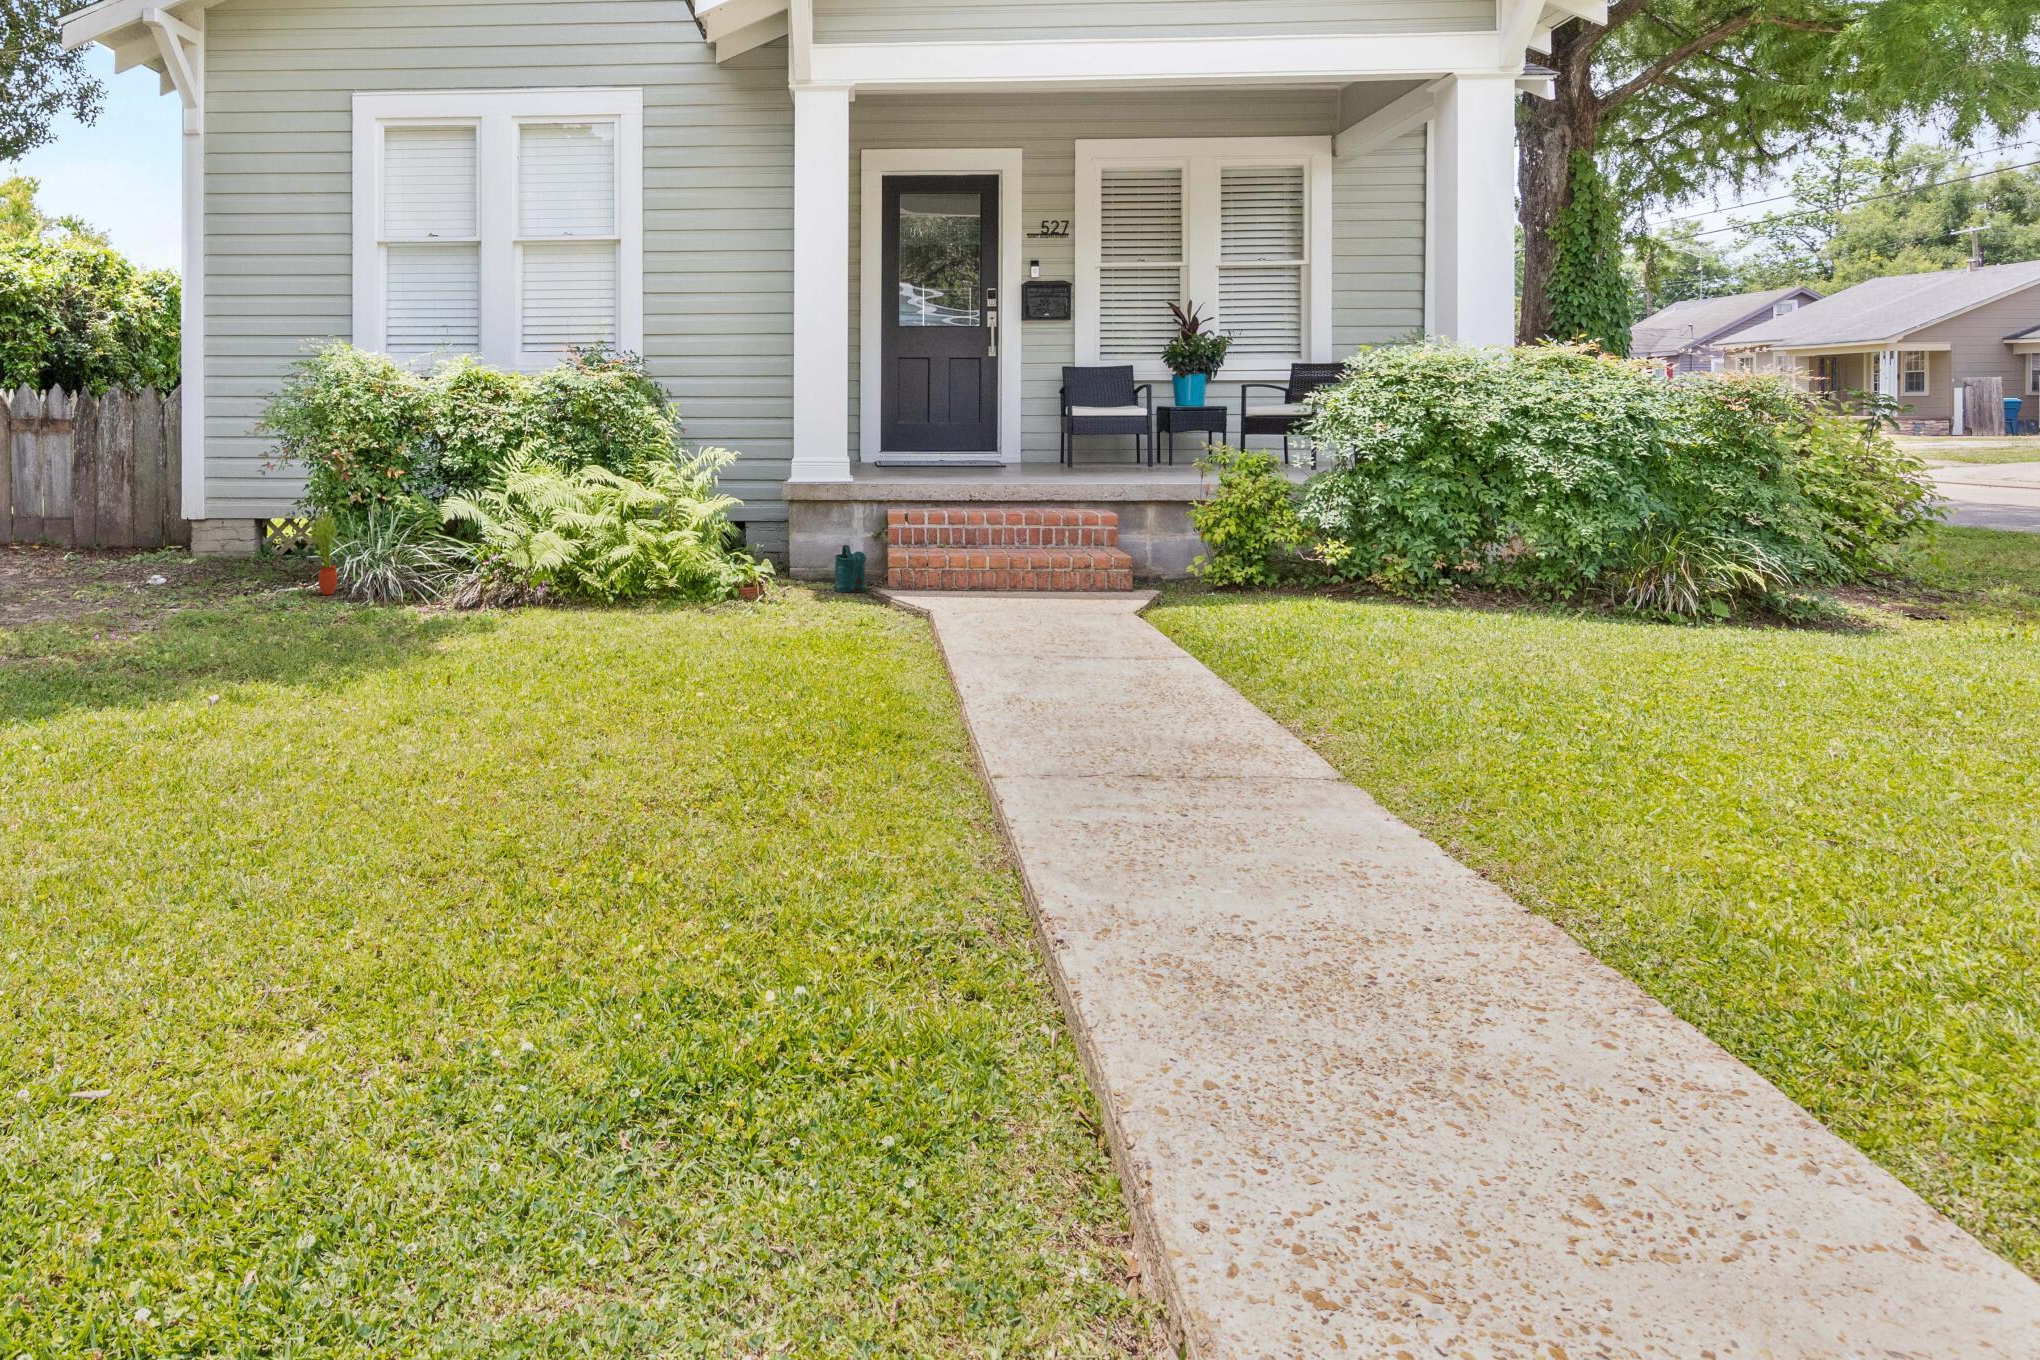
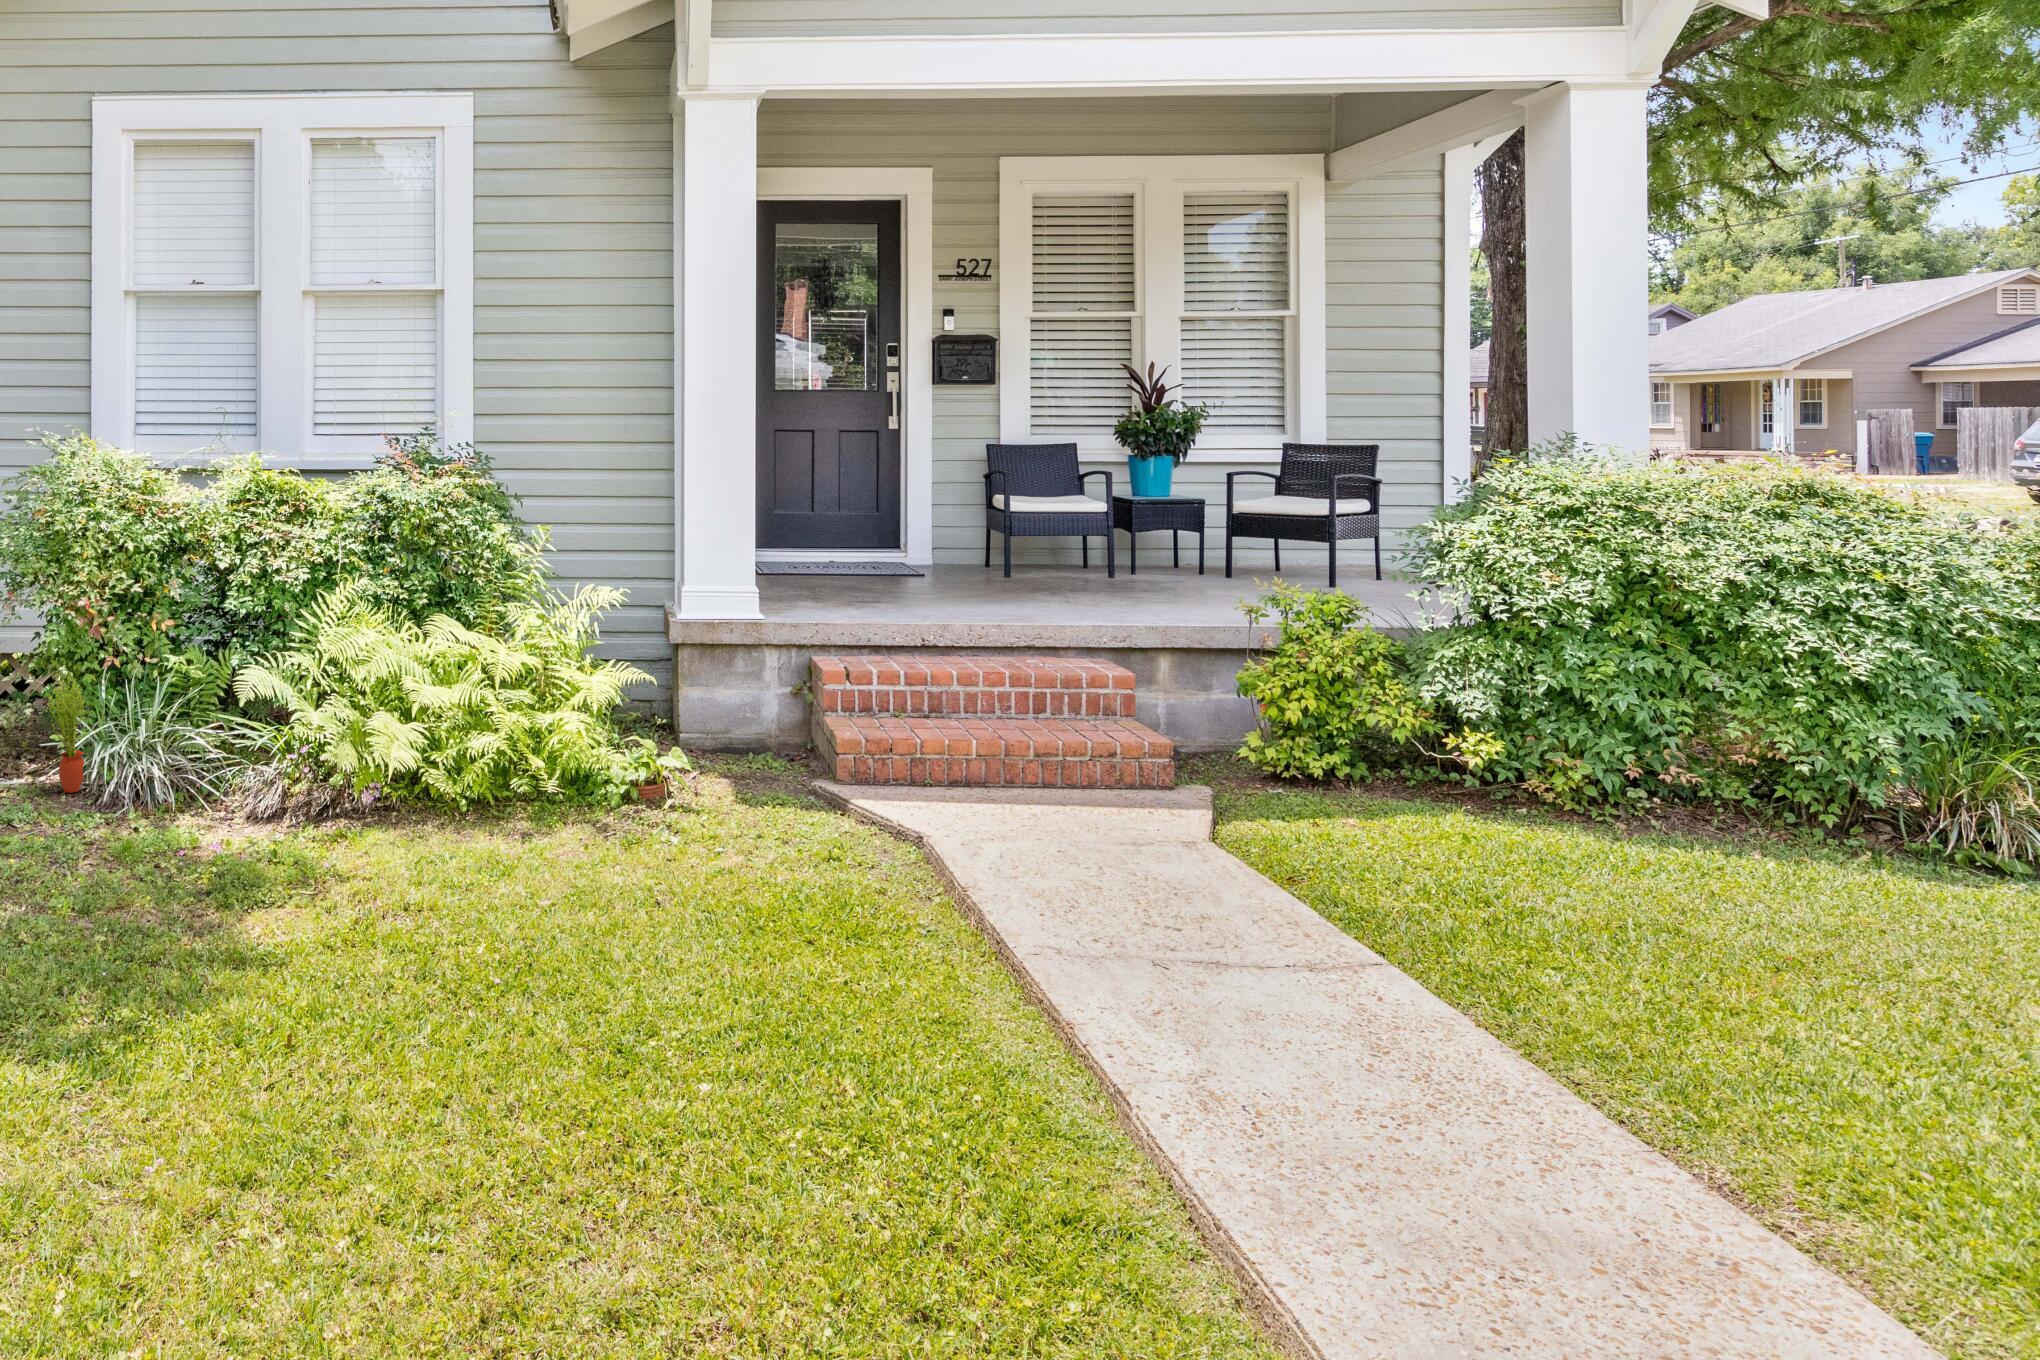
watering can: present [835,545,866,593] -> none [757,715,808,785]

